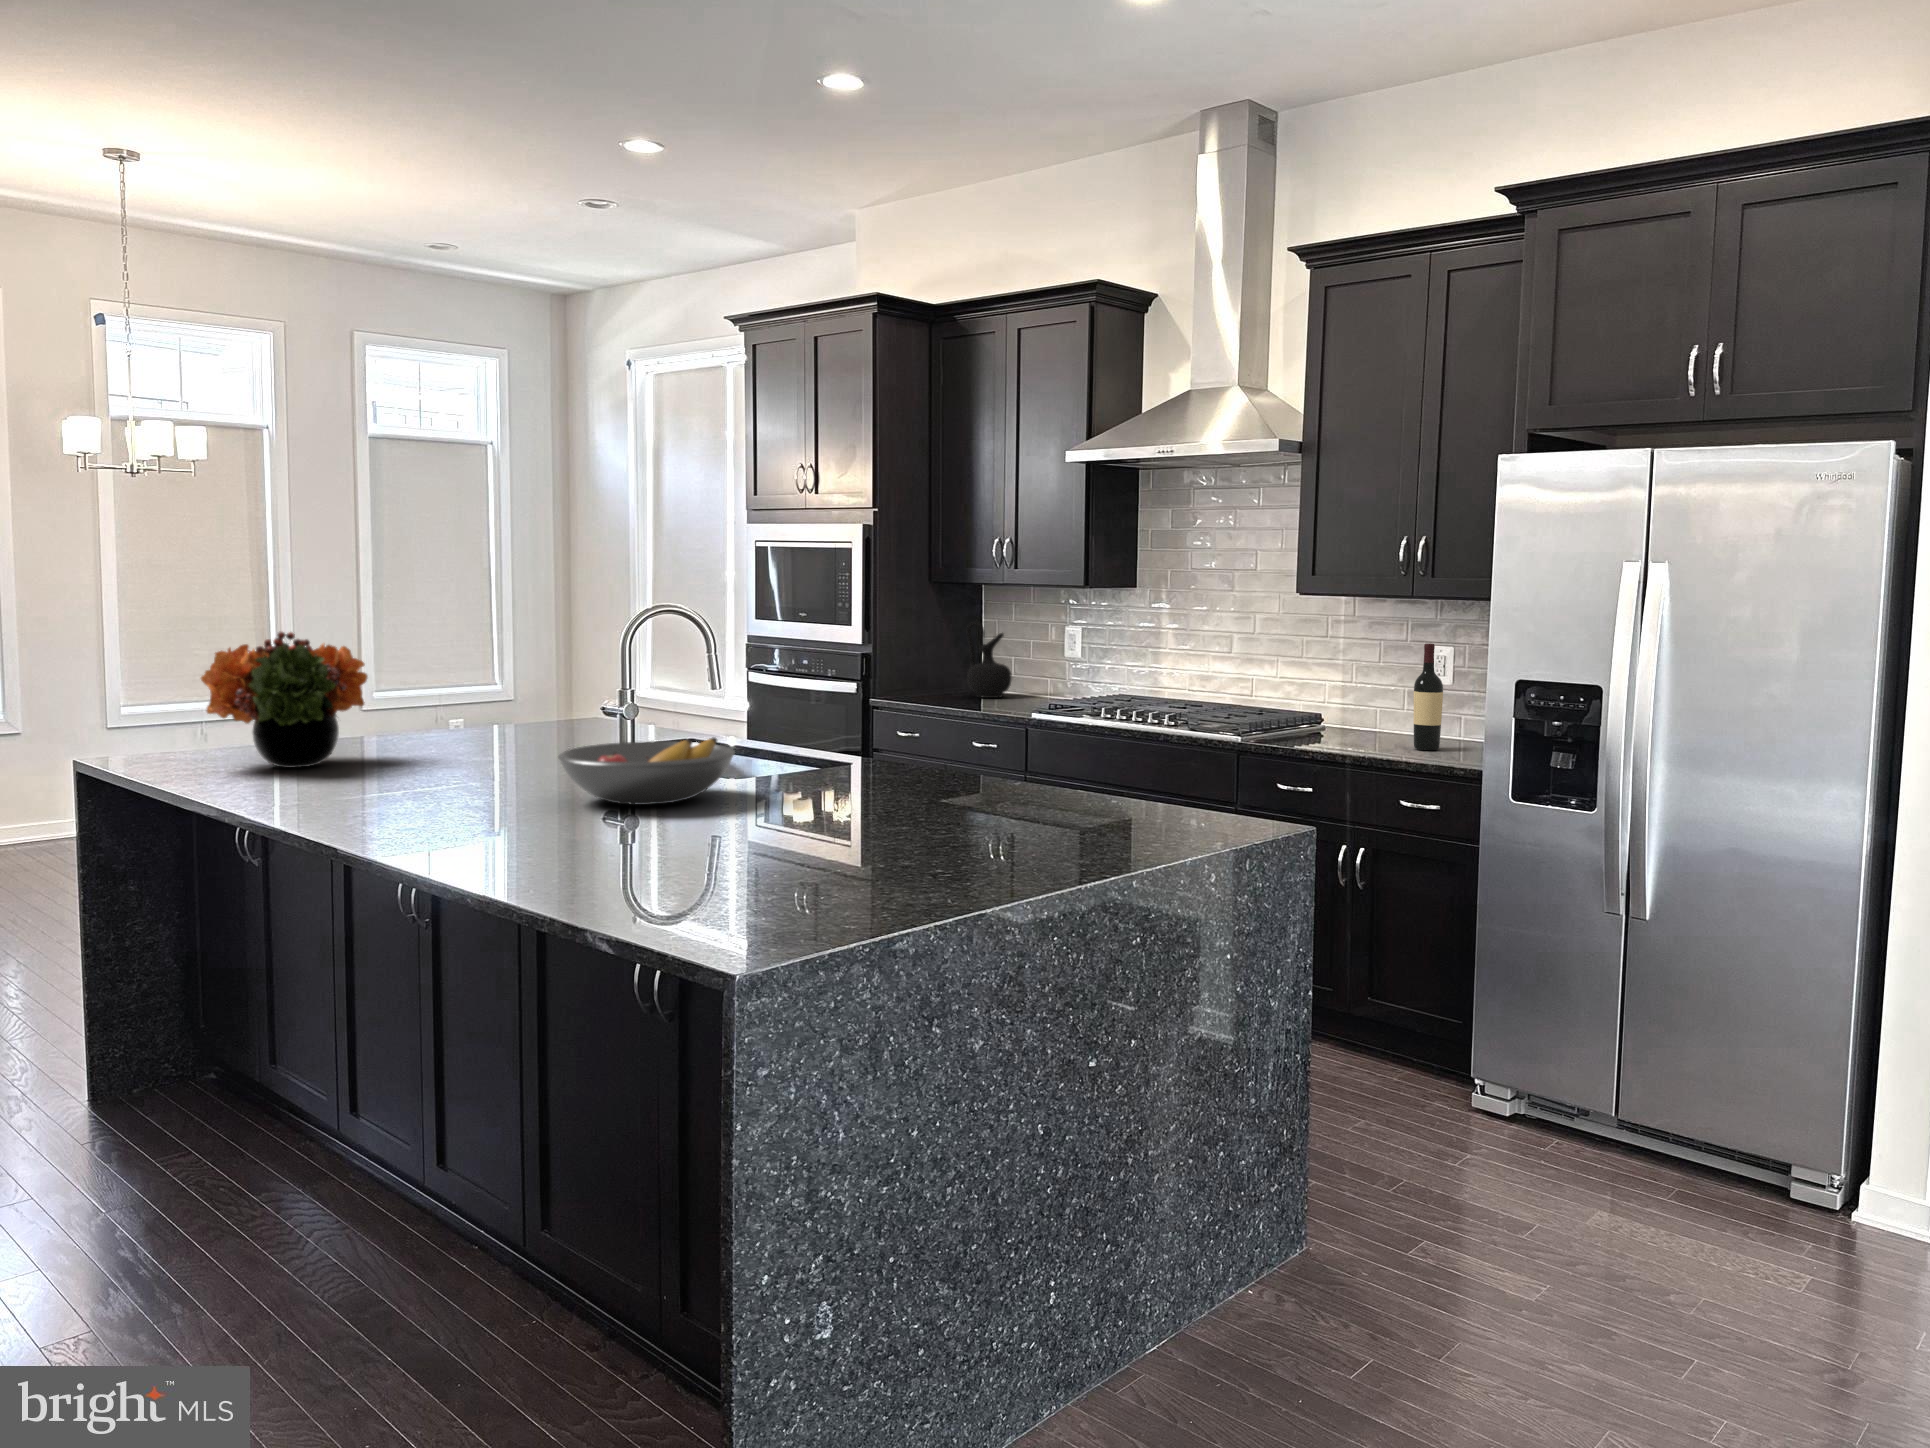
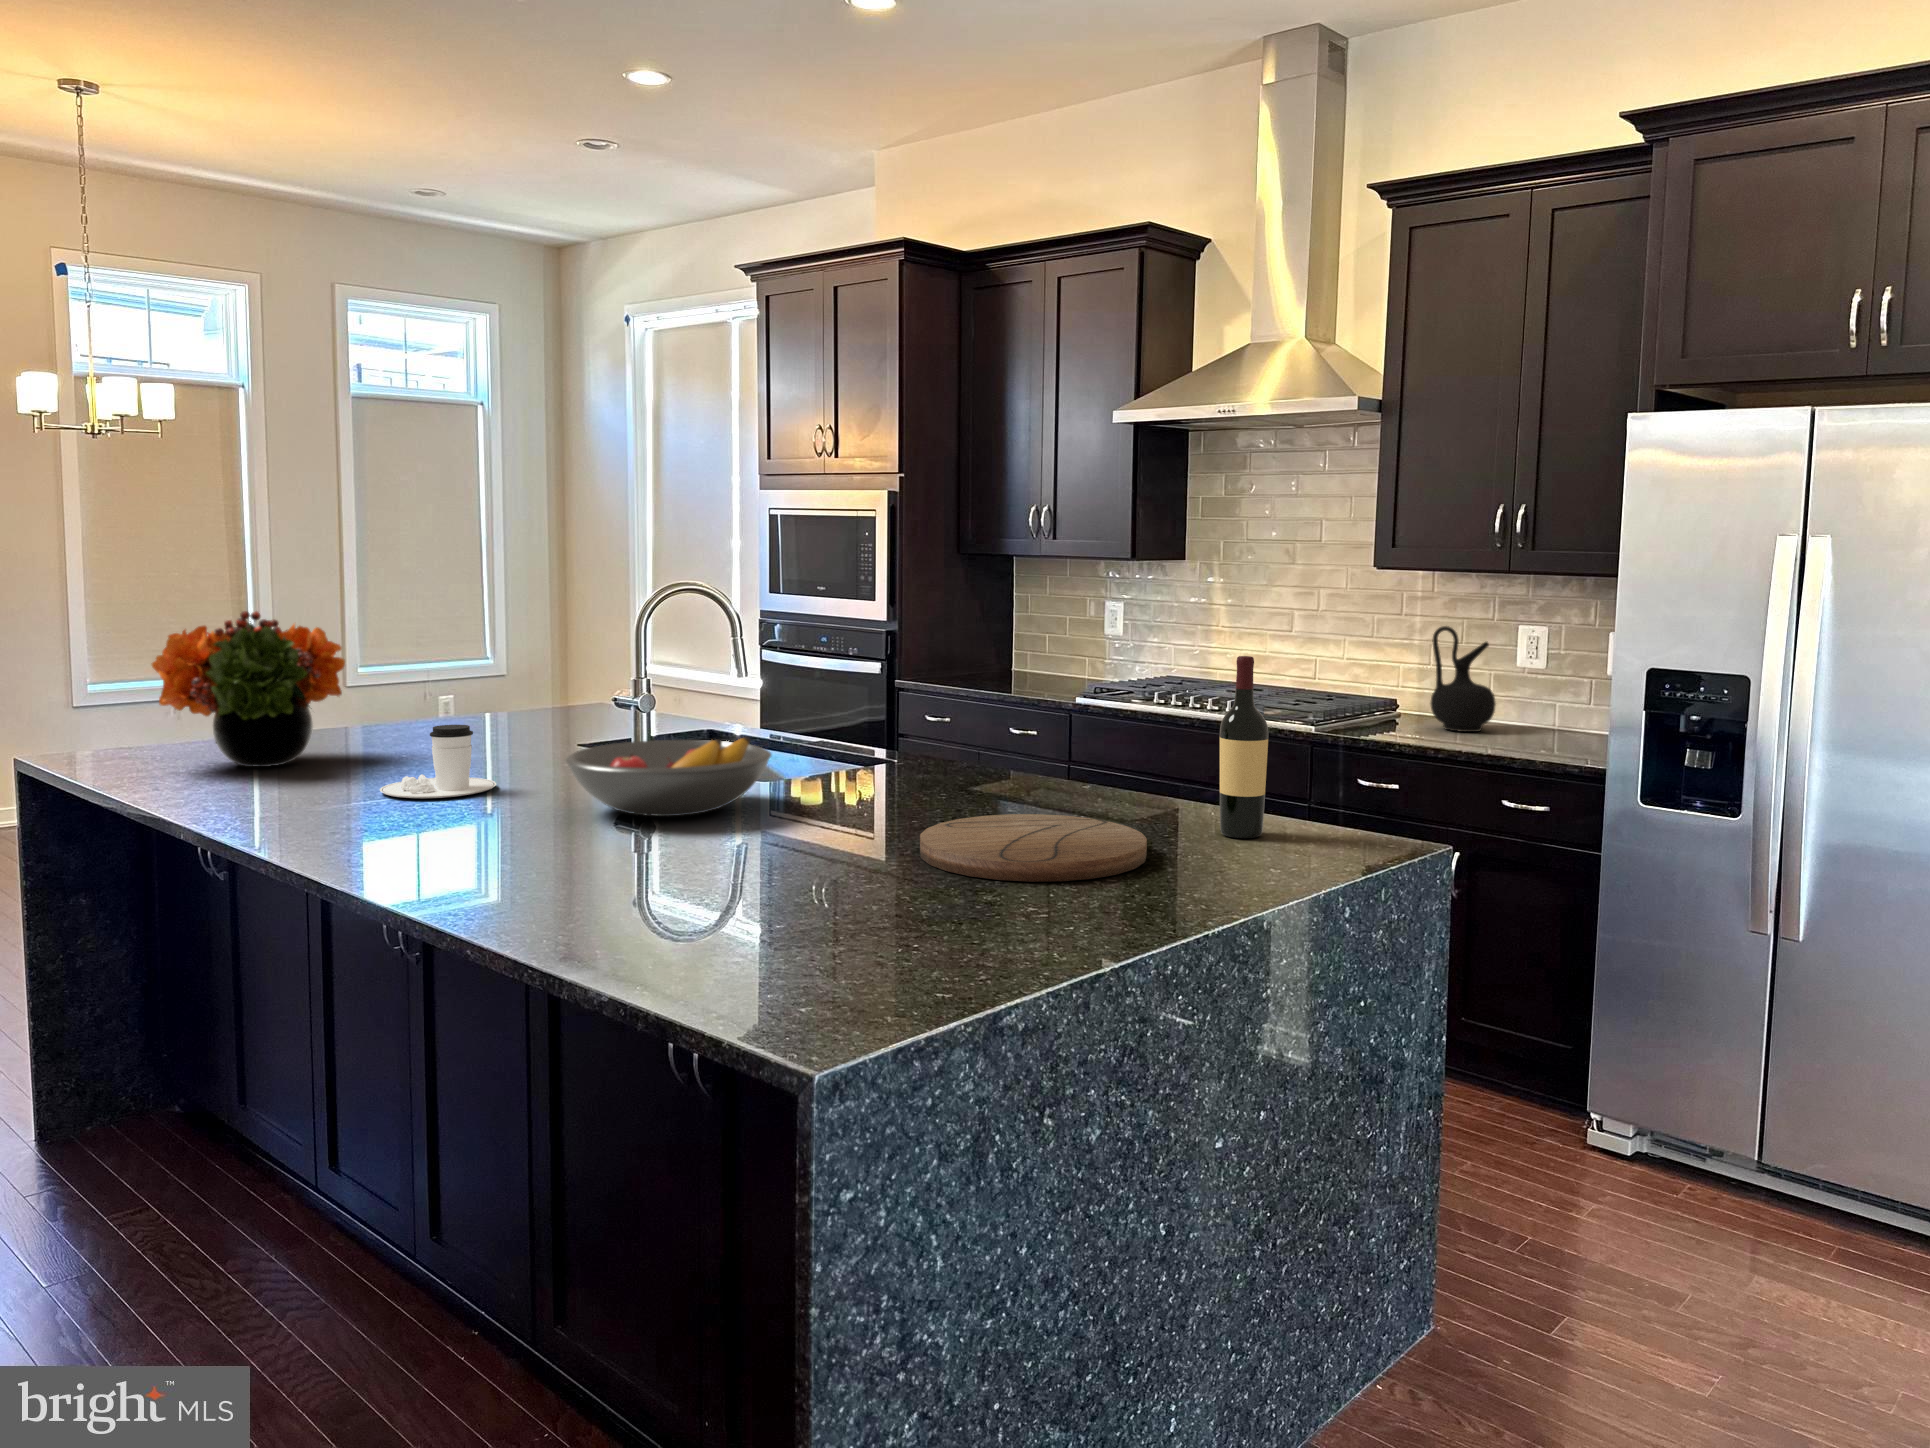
ceramic jug: present [967,622,1012,698] -> present [1431,626,1496,732]
wine bottle: present [1414,643,1443,750] -> present [1220,656,1268,838]
coffee cup: none [398,729,499,791] -> present [380,725,496,798]
cutting board: none [855,802,1047,852] -> present [920,814,1147,882]

